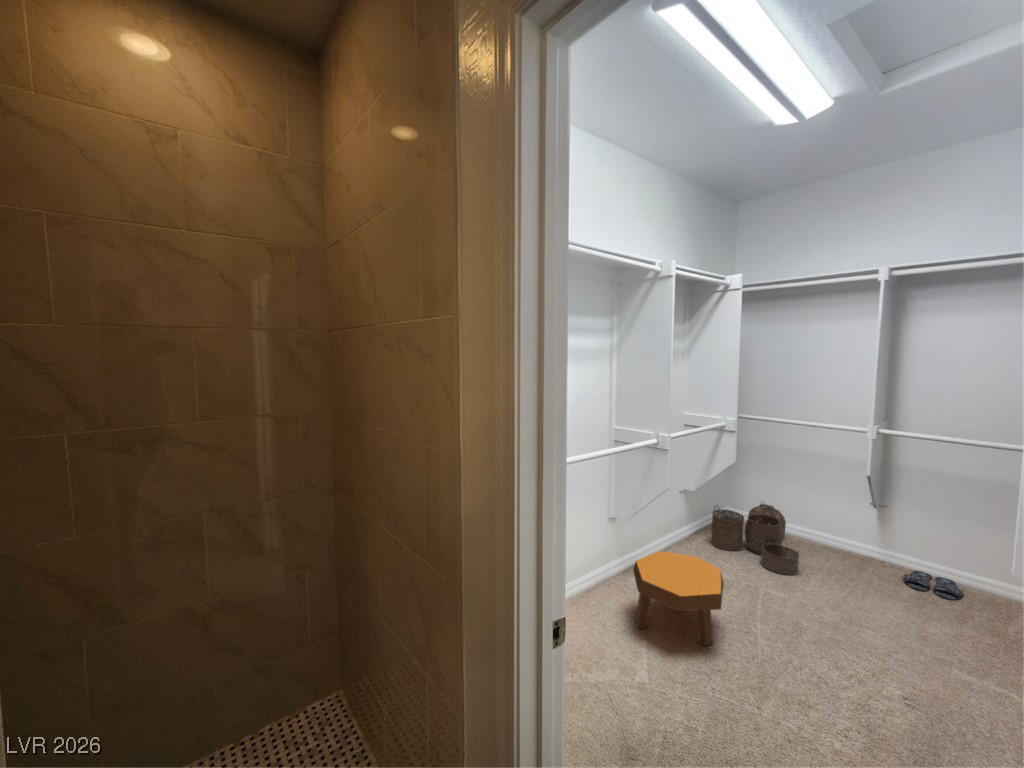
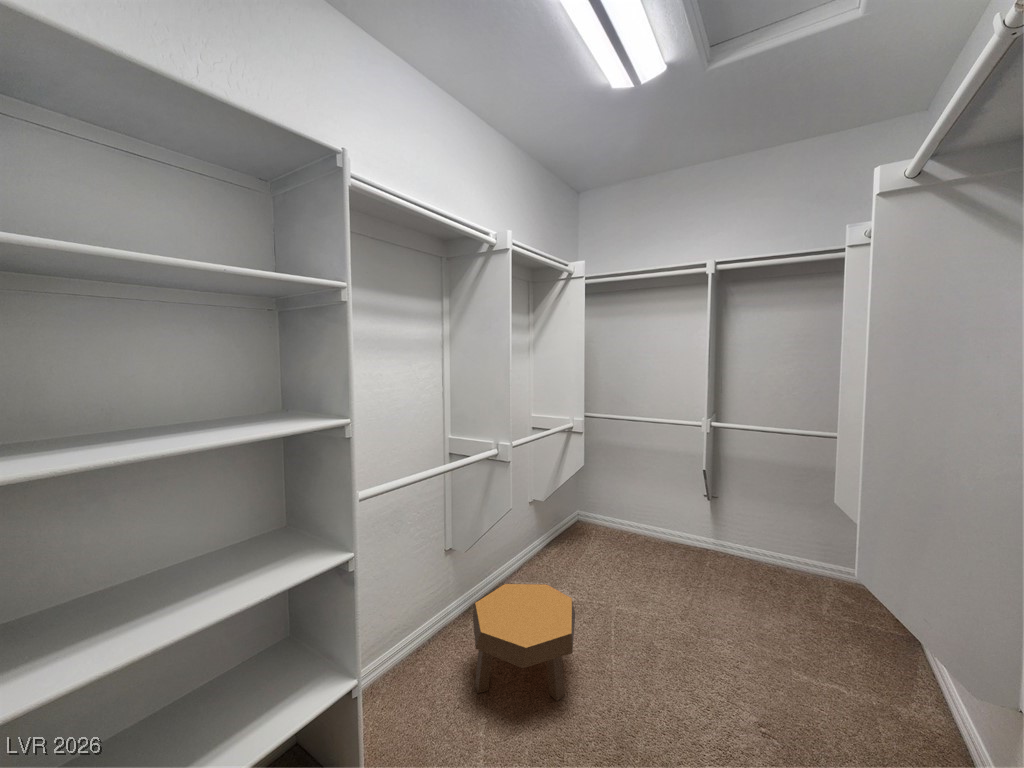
woven basket: present [712,504,799,575] -> none [563,503,647,582]
slippers: present [903,571,963,600] -> none [735,557,783,584]

